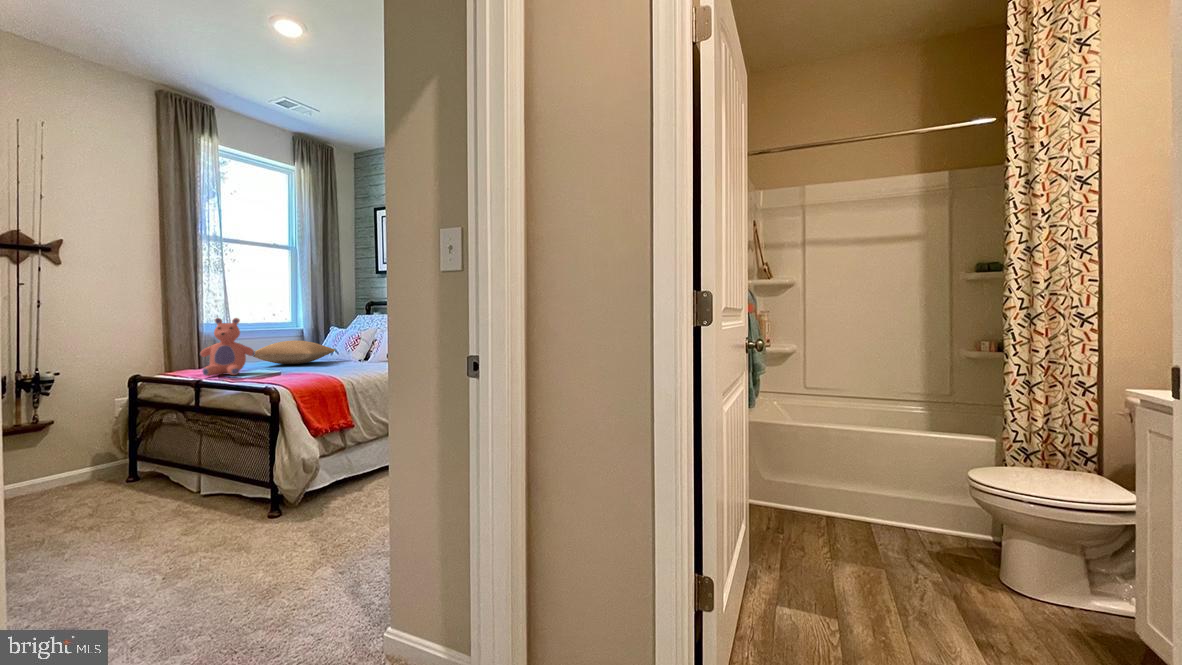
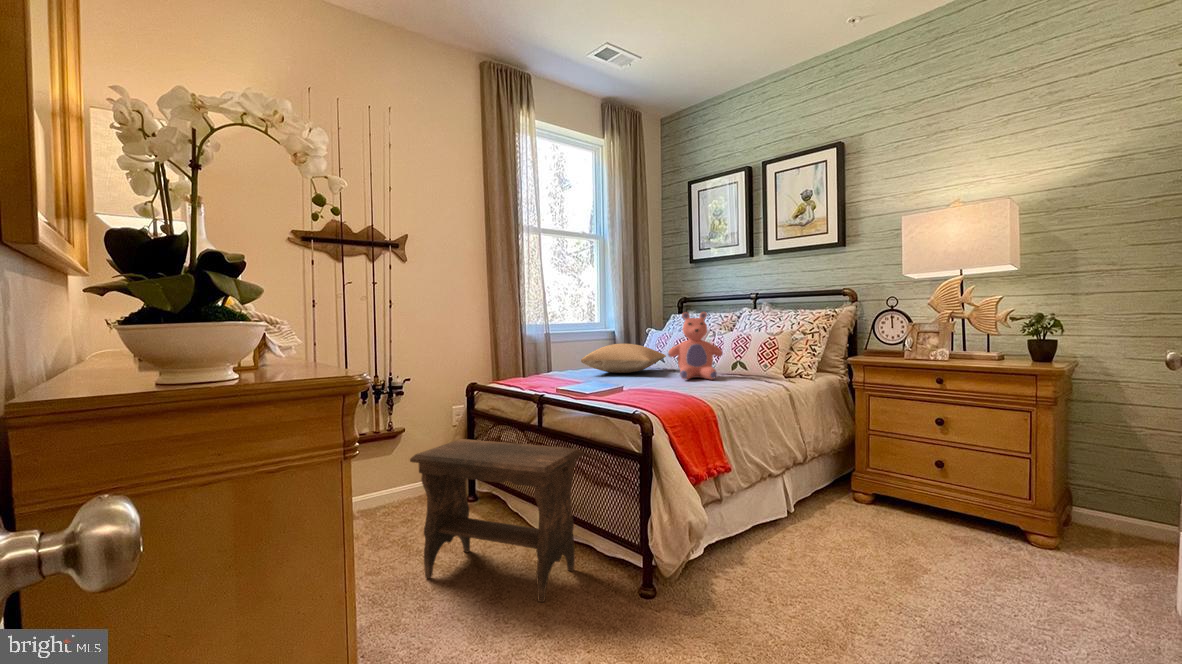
teddy bear: present [200,318,255,376] -> present [668,312,723,379]
footstool: none [55,419,231,533] -> present [410,439,584,602]

